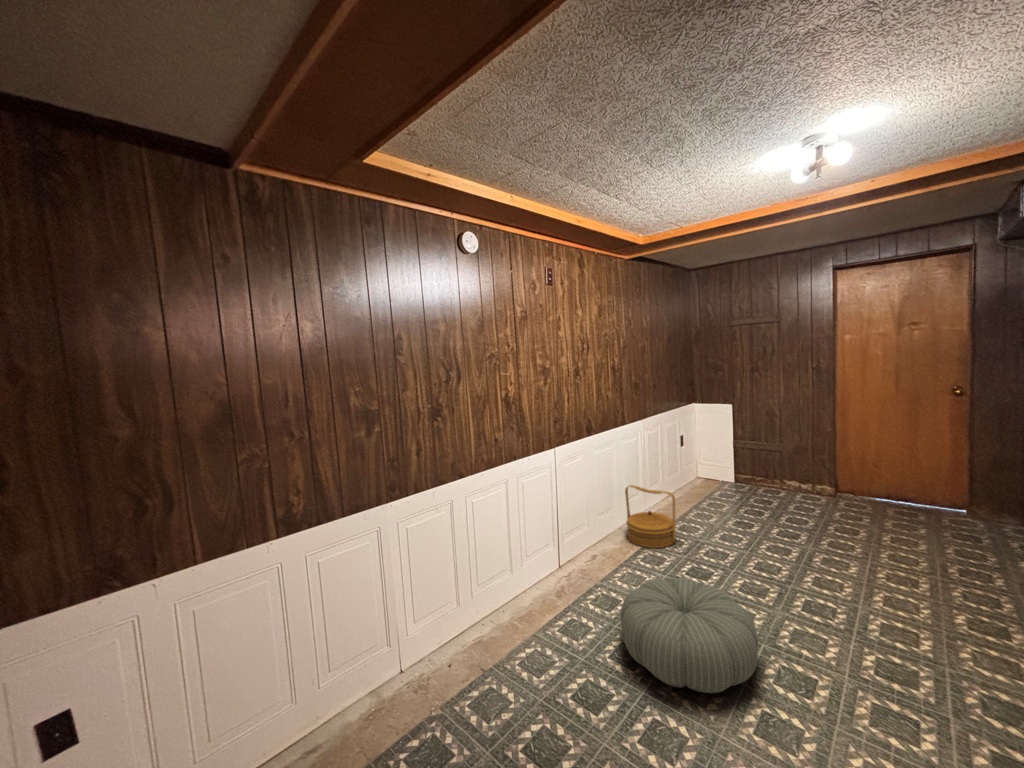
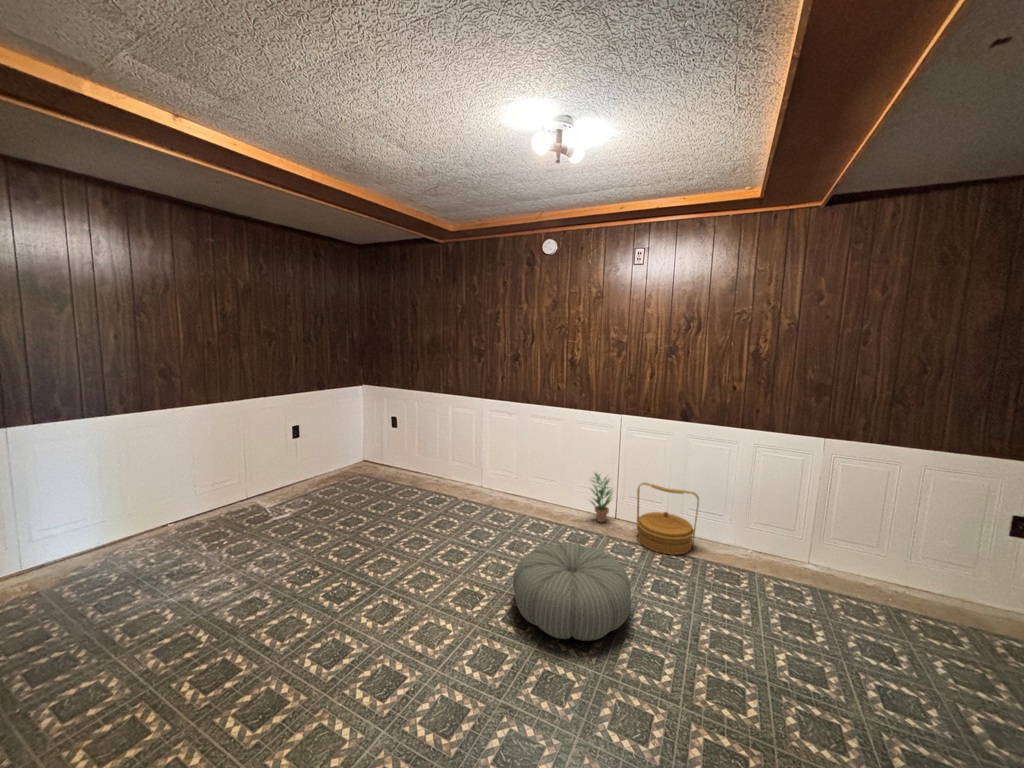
woven basket: present [625,485,676,548] -> present [637,483,699,555]
potted plant: none [708,499,742,557] -> present [590,473,612,522]

